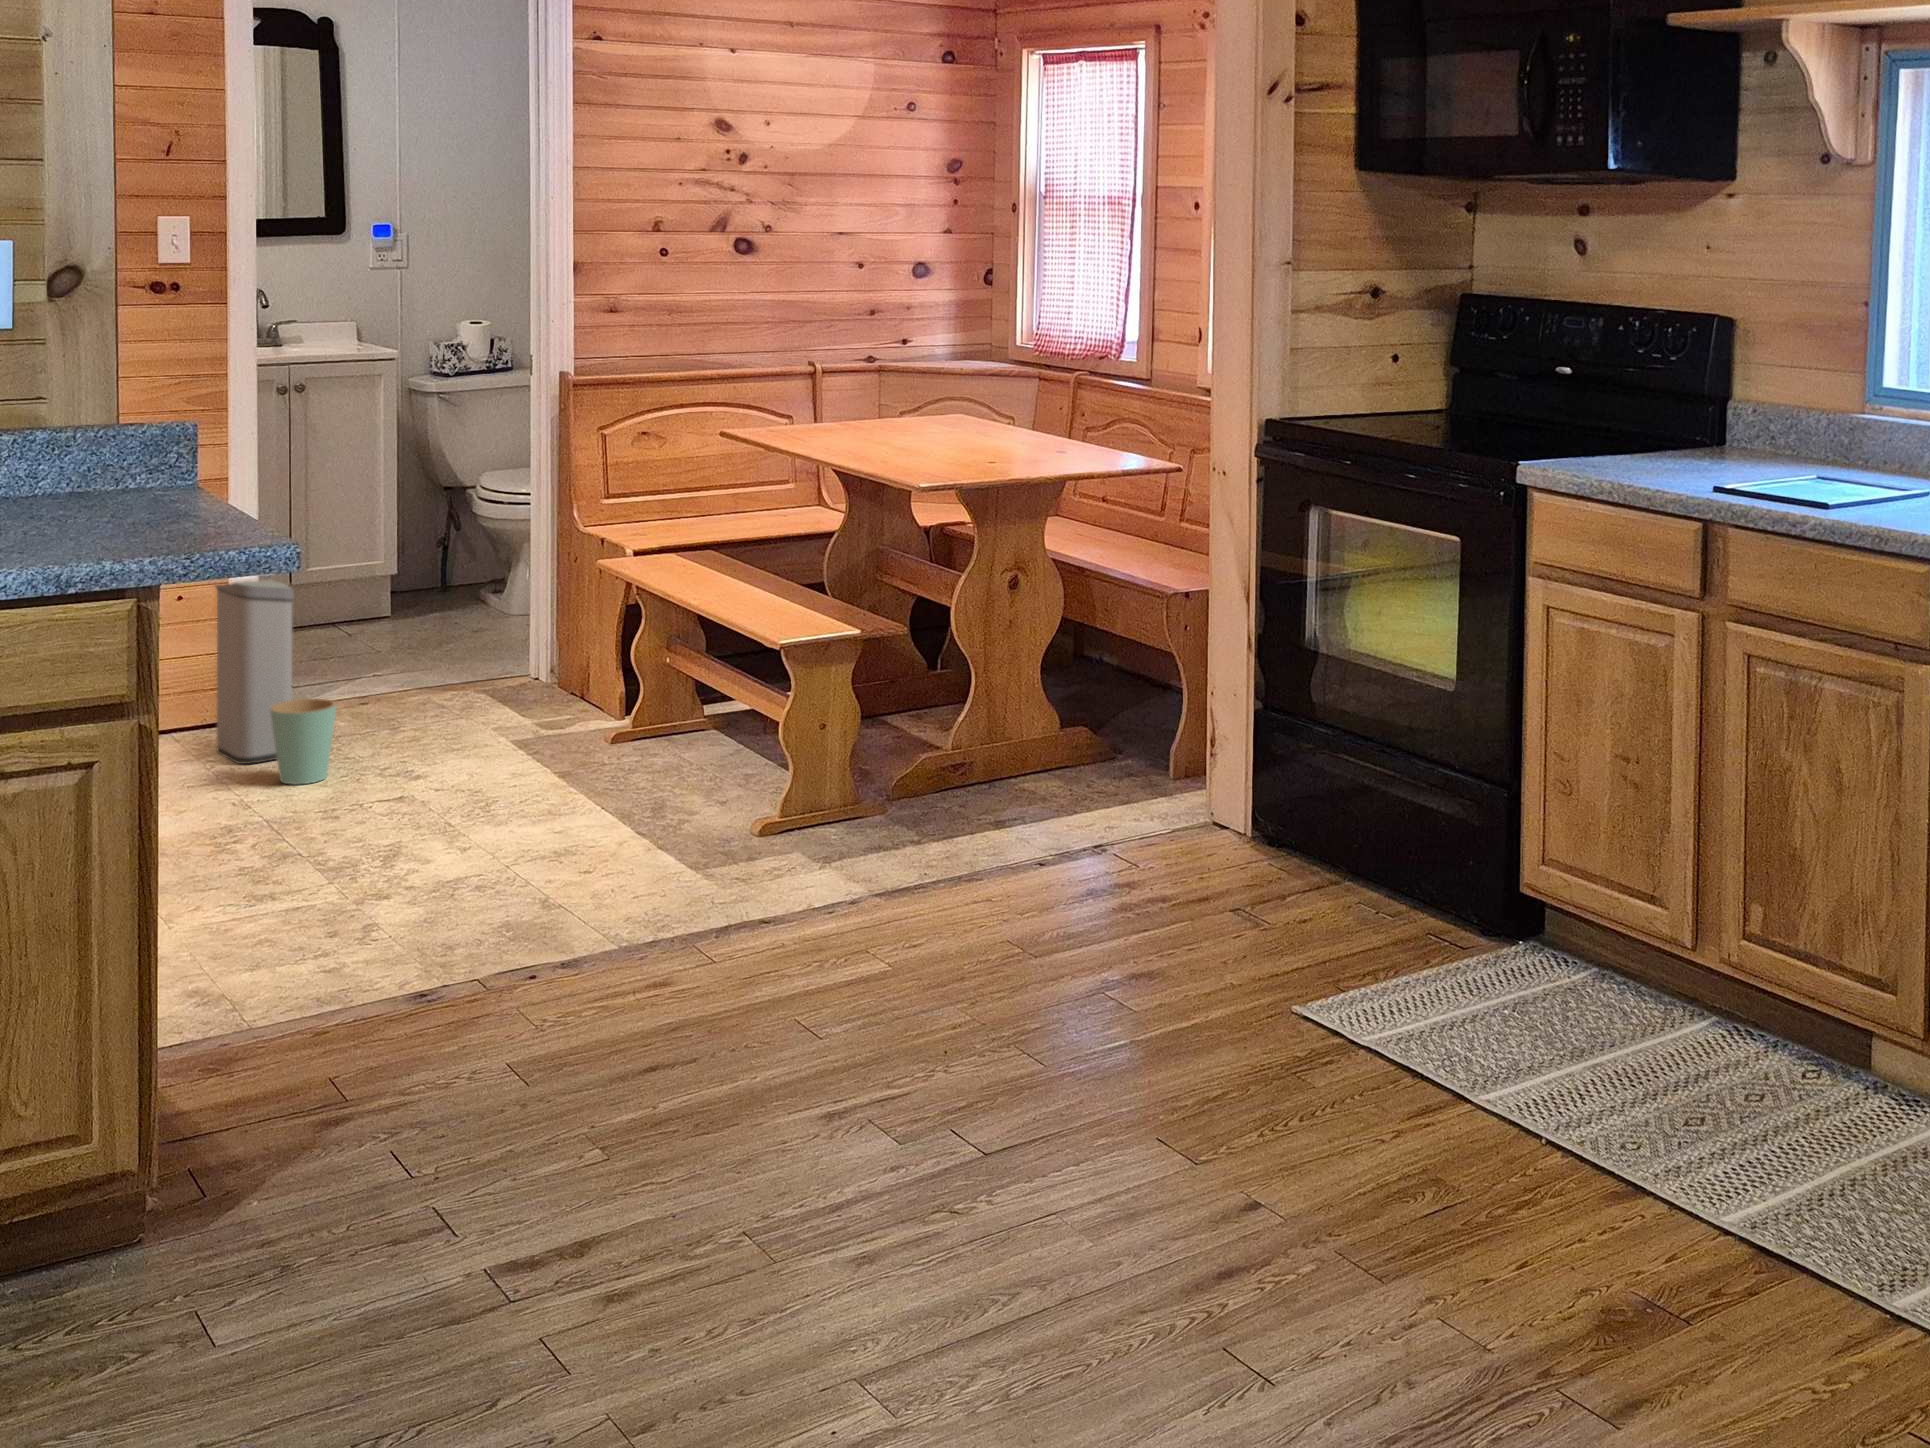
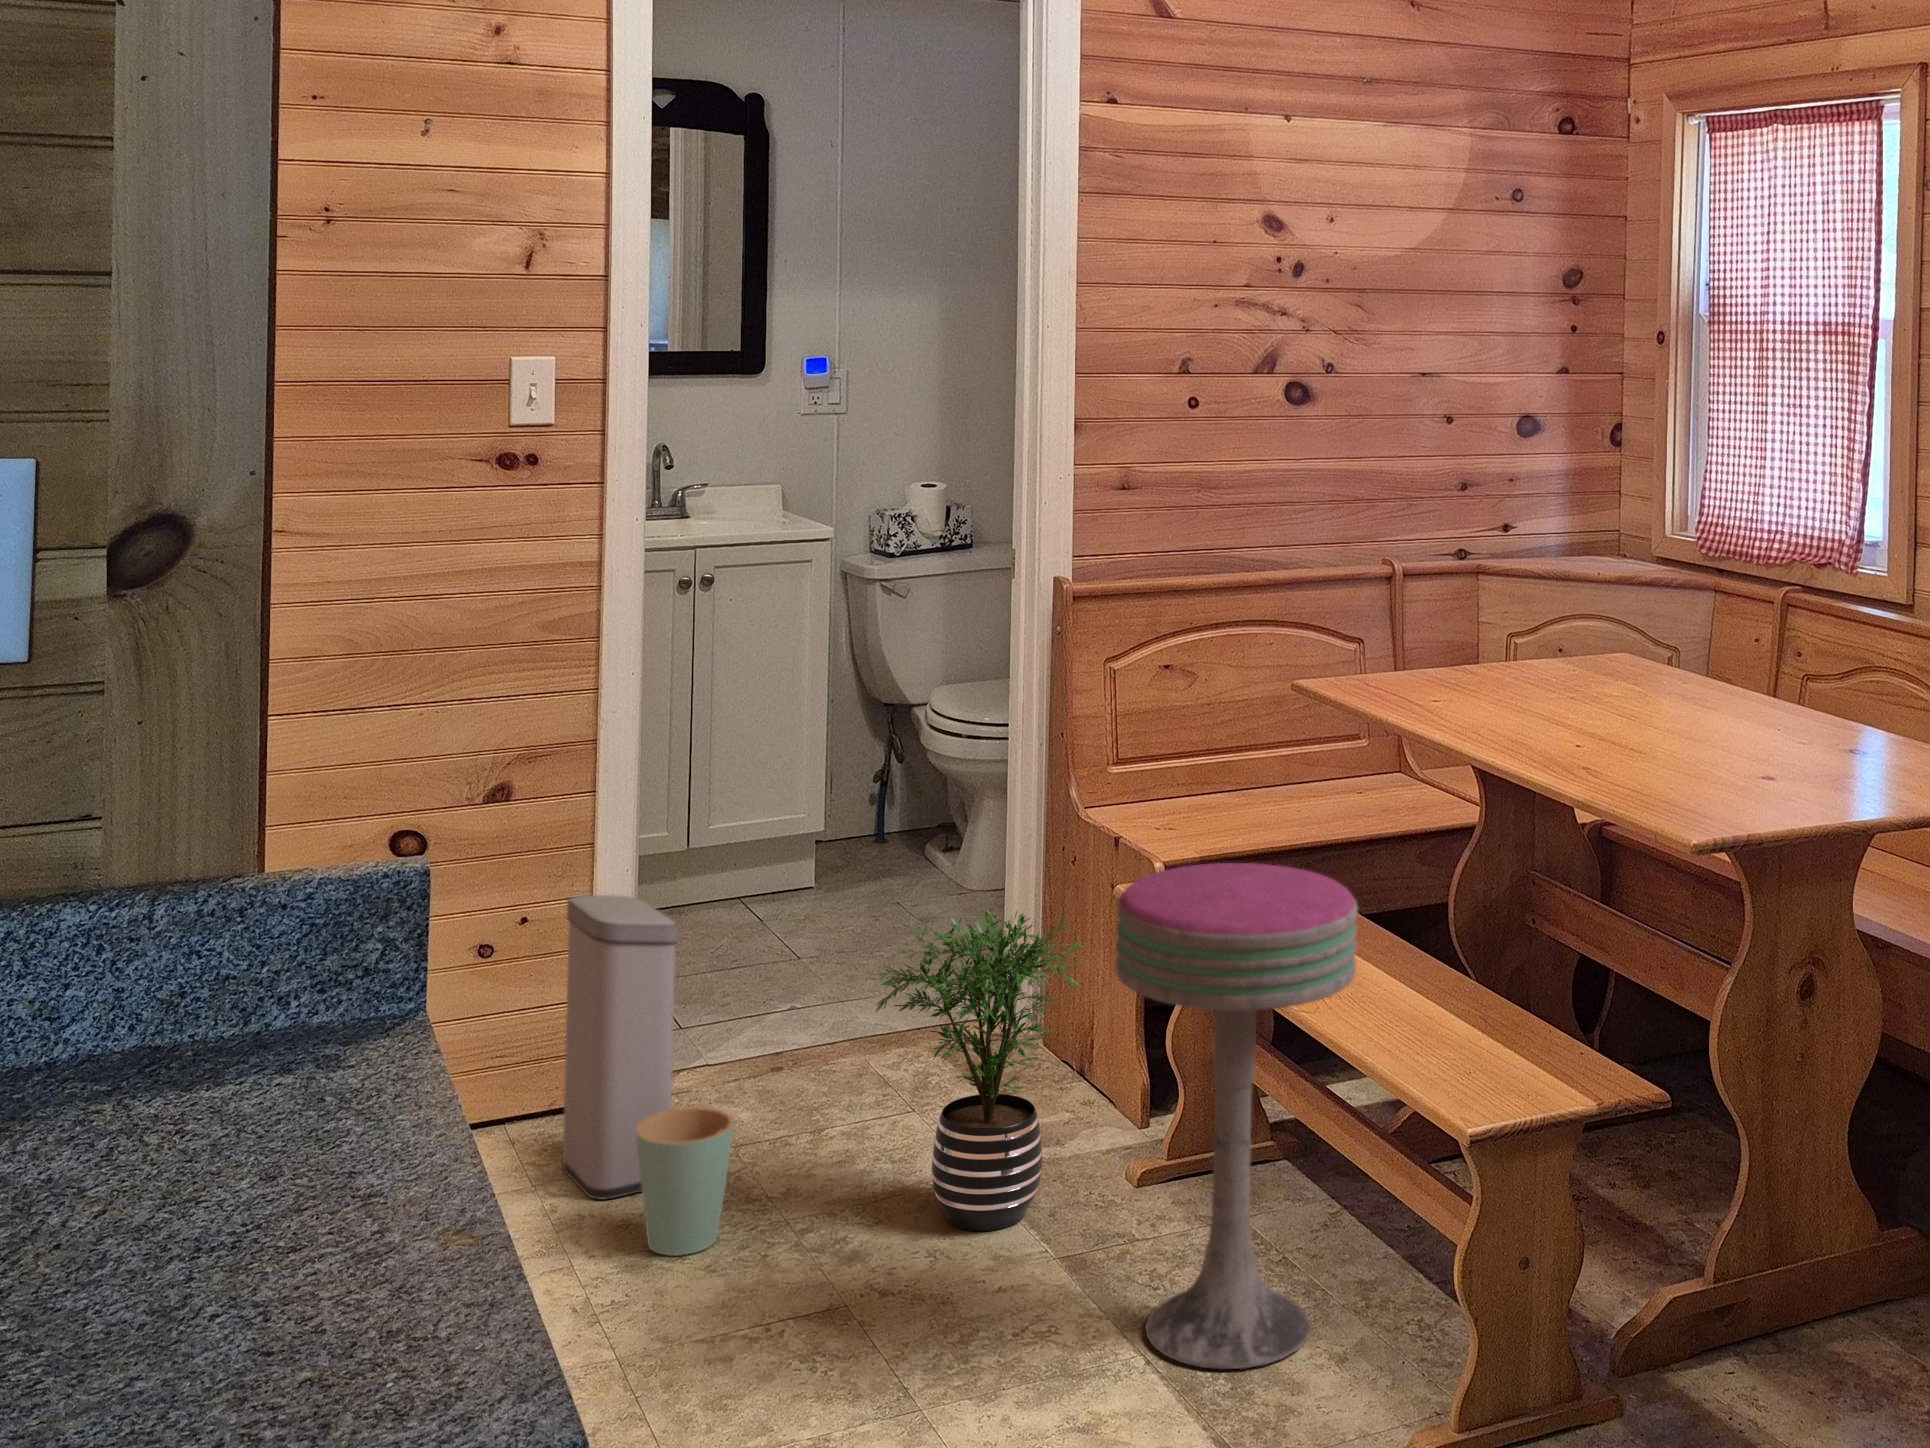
bar stool: none [580,527,732,813] -> present [1116,863,1358,1369]
potted plant: none [430,569,576,768] -> present [876,909,1089,1231]

